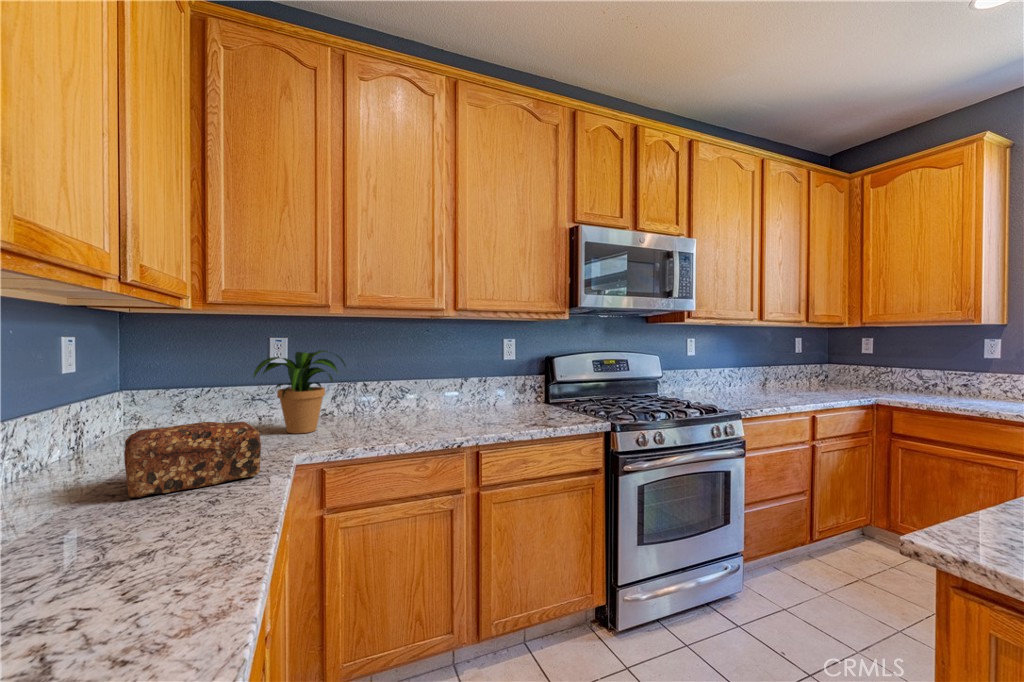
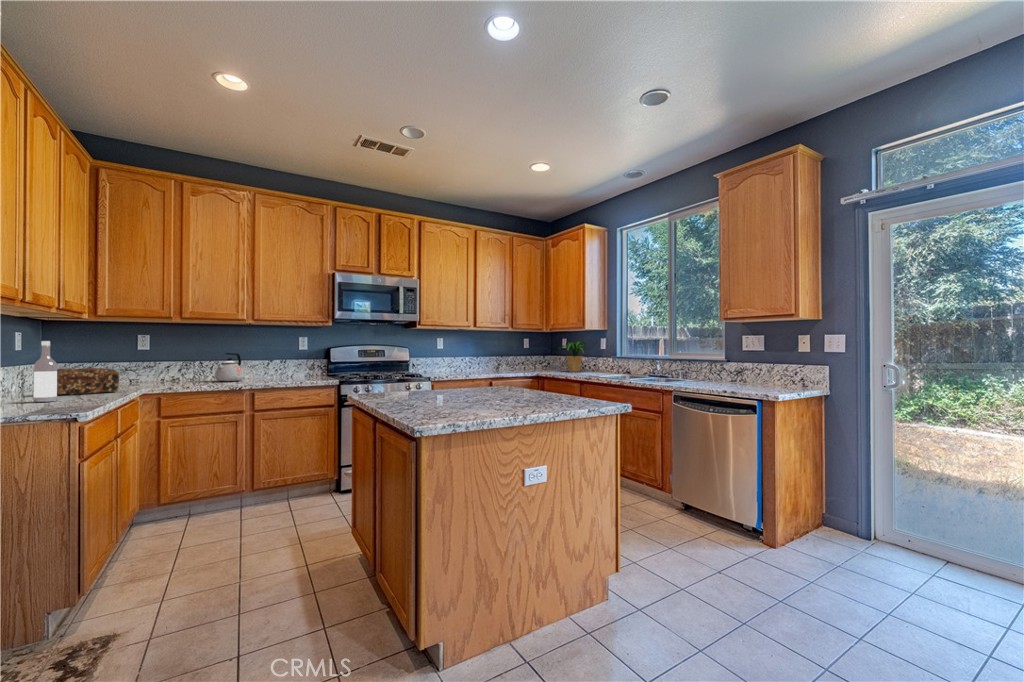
potted plant: present [253,351,345,433] -> present [559,342,586,372]
kettle: none [397,370,441,423] -> present [215,353,244,382]
wine bottle: none [62,383,128,573] -> present [33,341,57,402]

